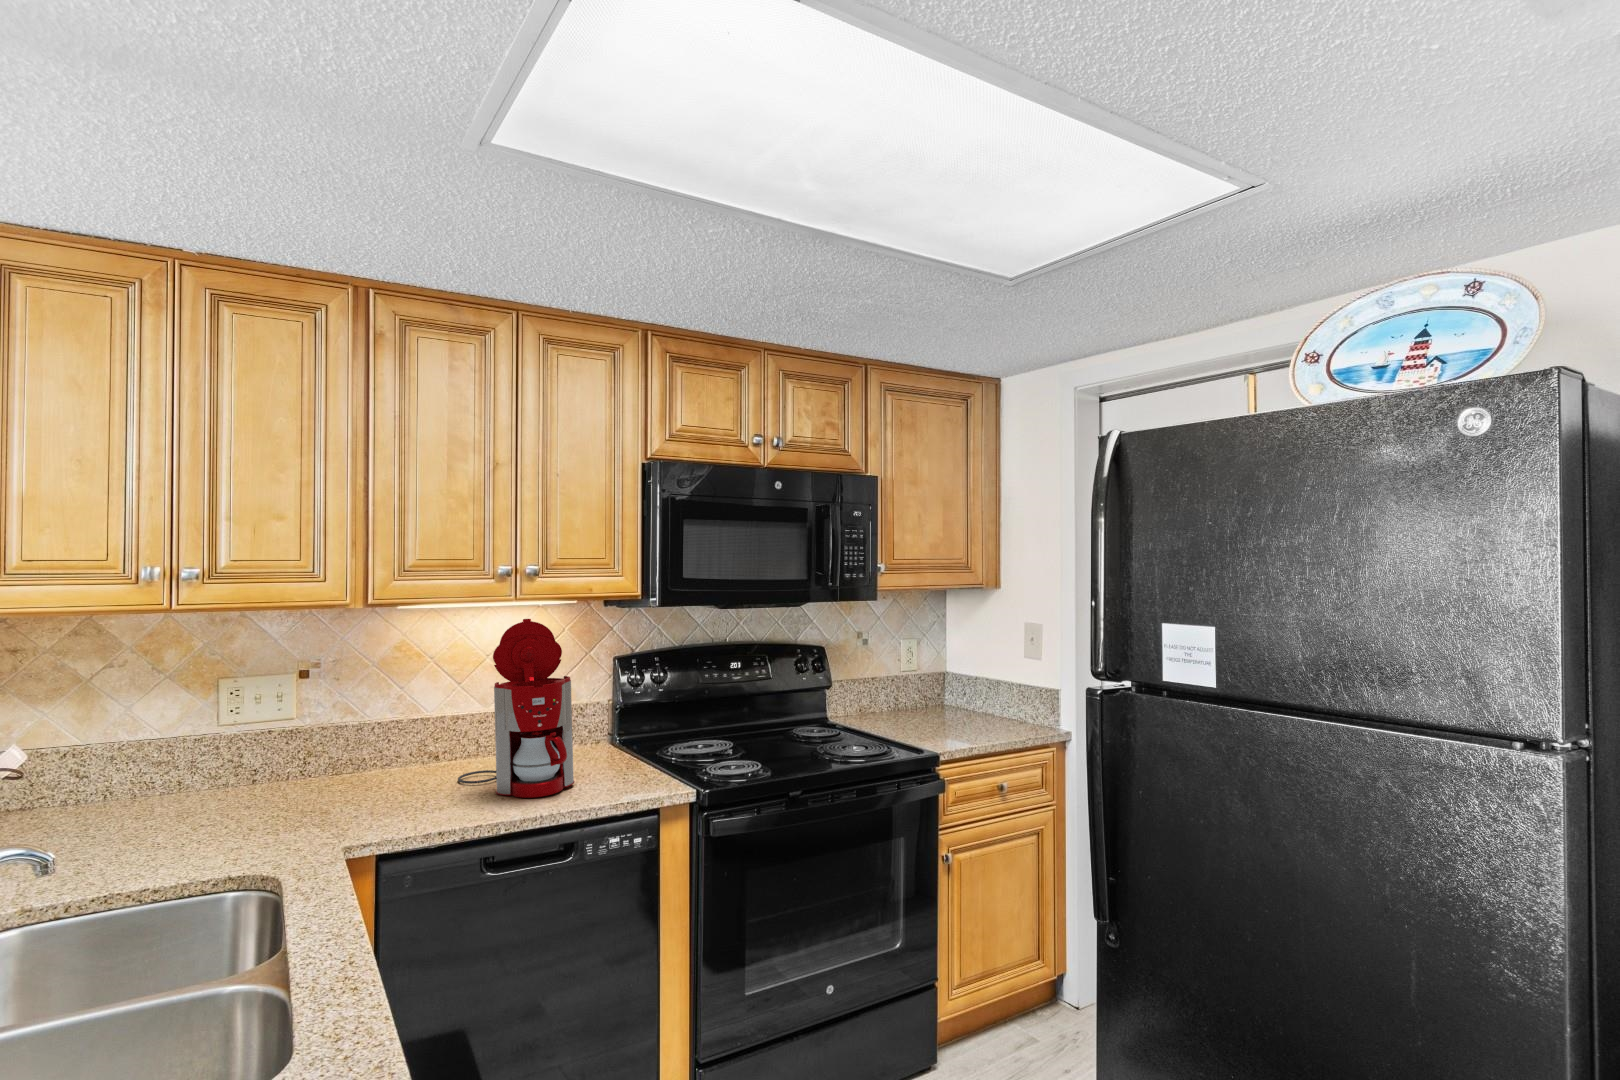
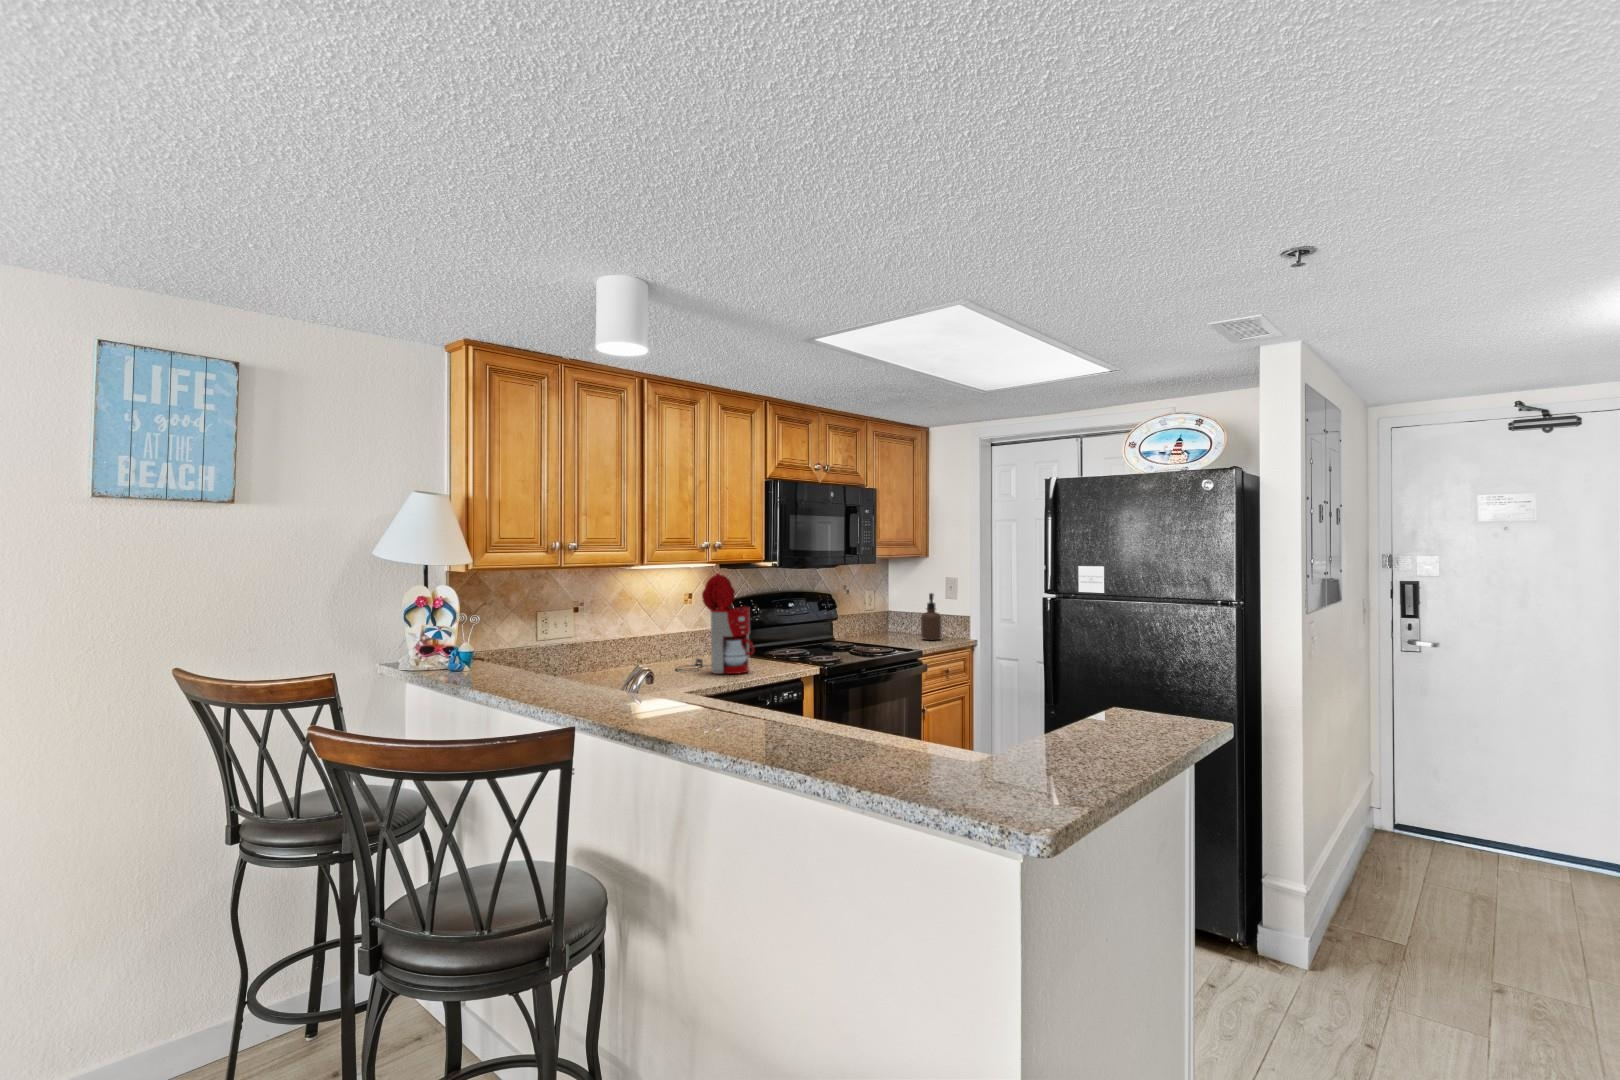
soap dispenser: none [973,649,1007,728] -> present [921,593,941,640]

